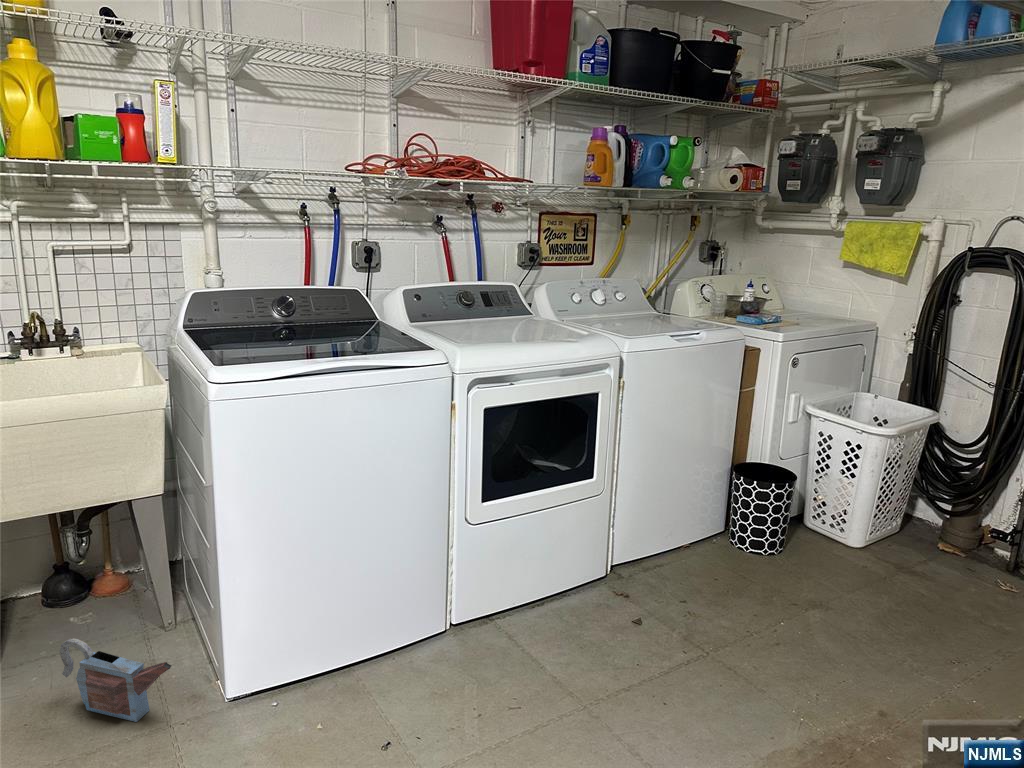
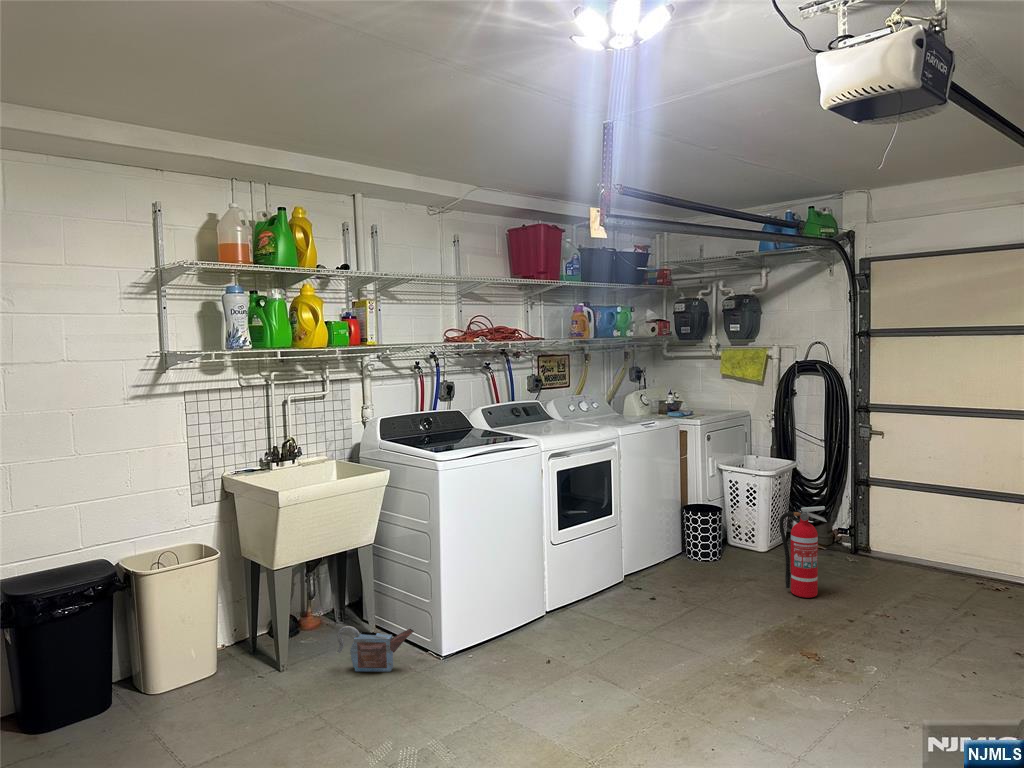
fire extinguisher: none [878,516,980,670] -> present [779,506,827,598]

